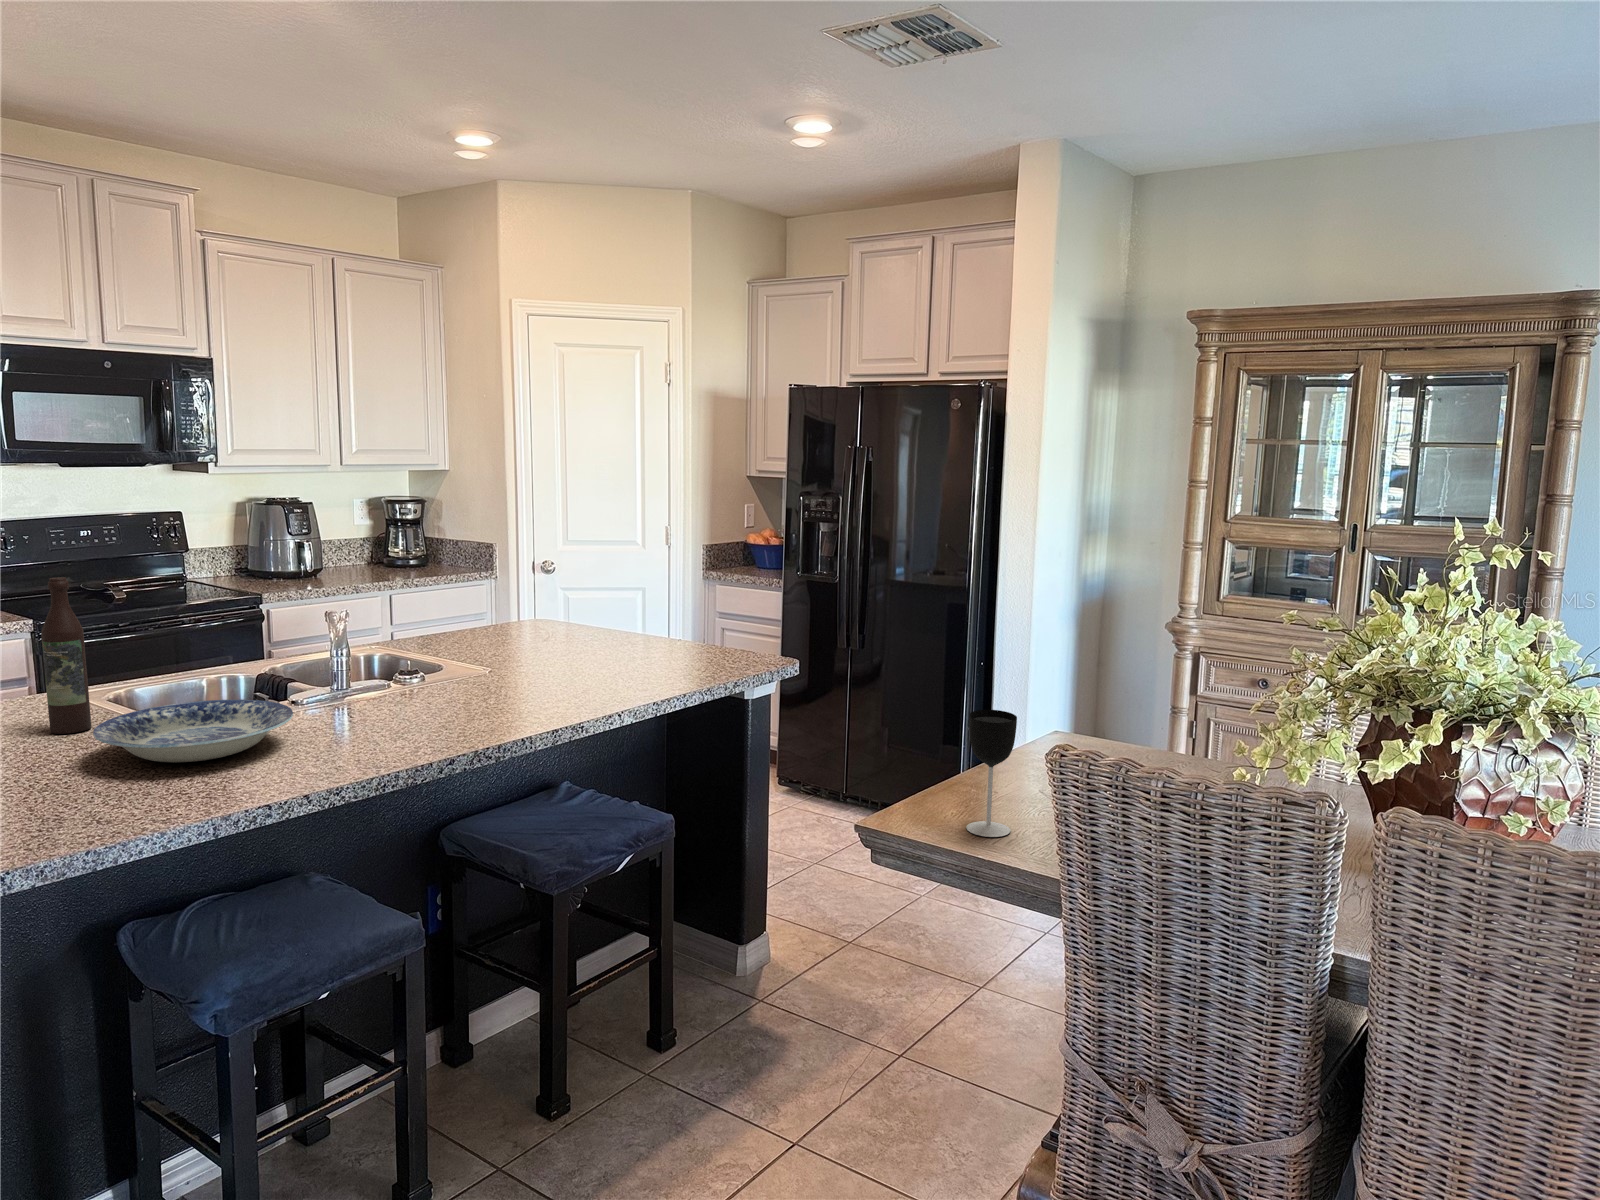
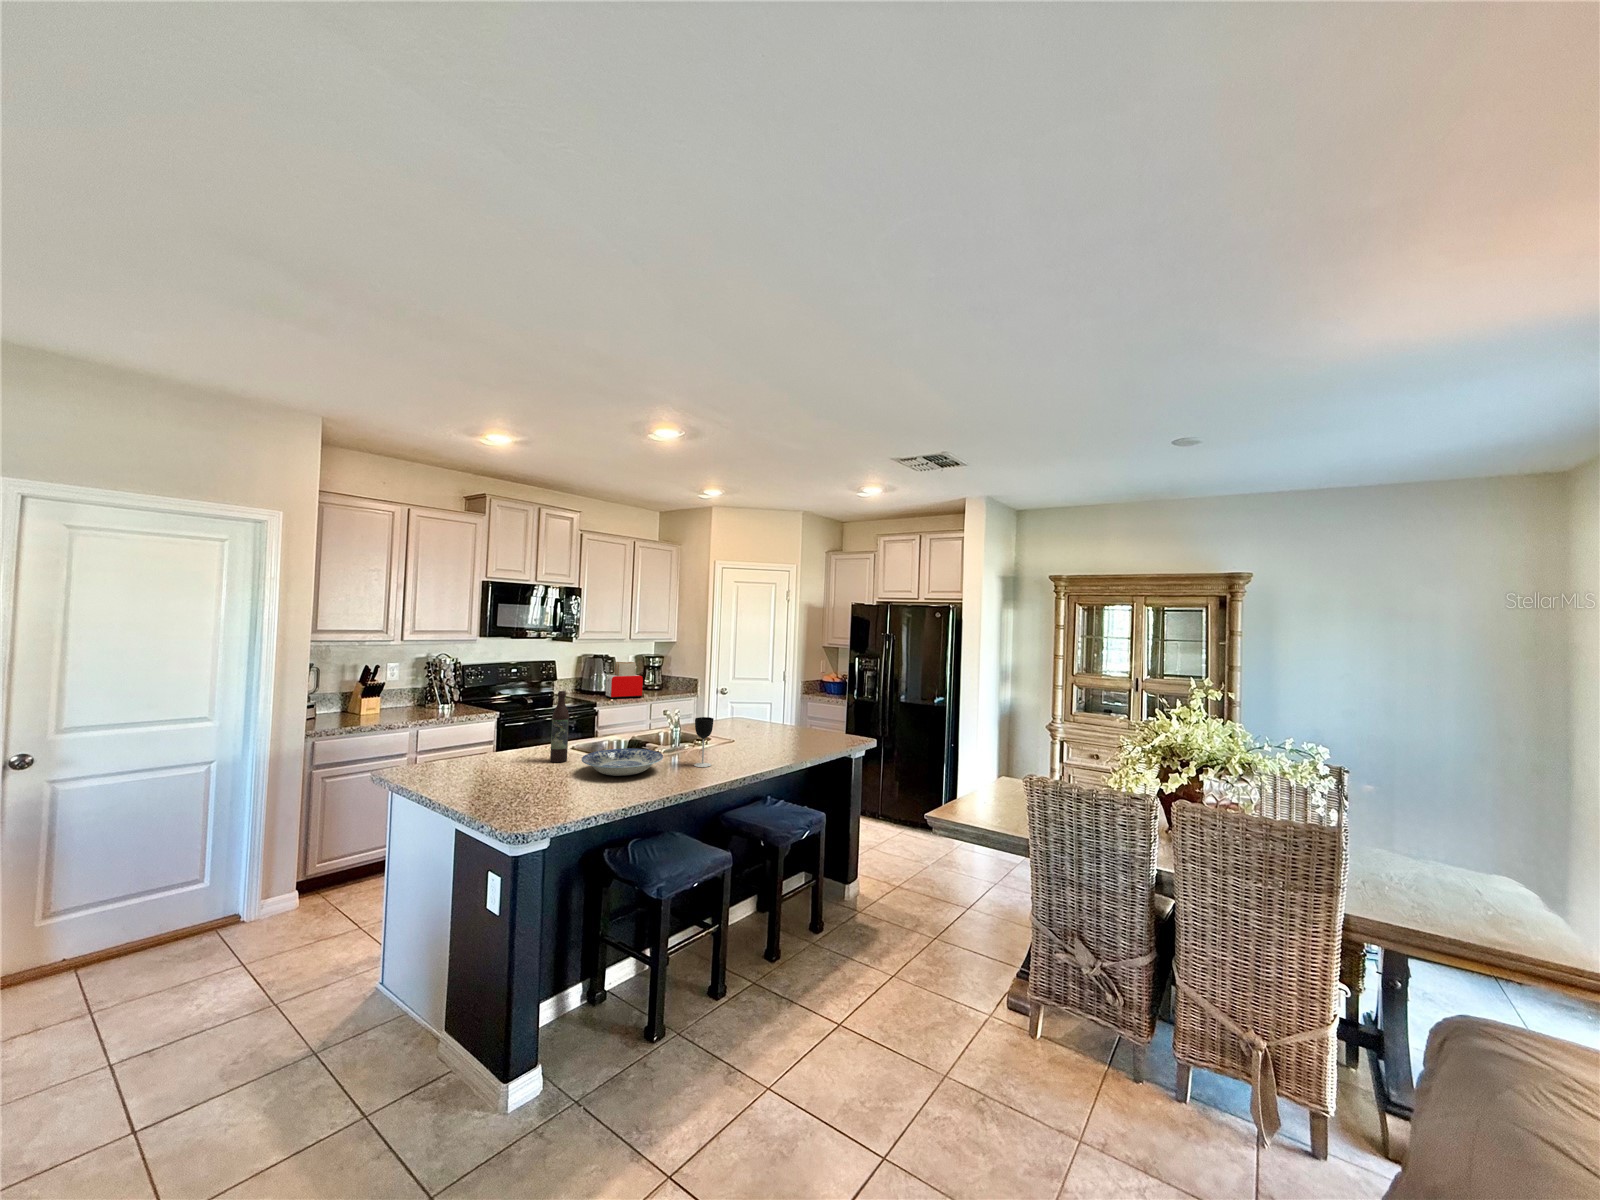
toaster: none [284,512,365,588] -> present [606,662,643,699]
wine glass: present [966,710,1017,837] -> present [694,717,714,767]

